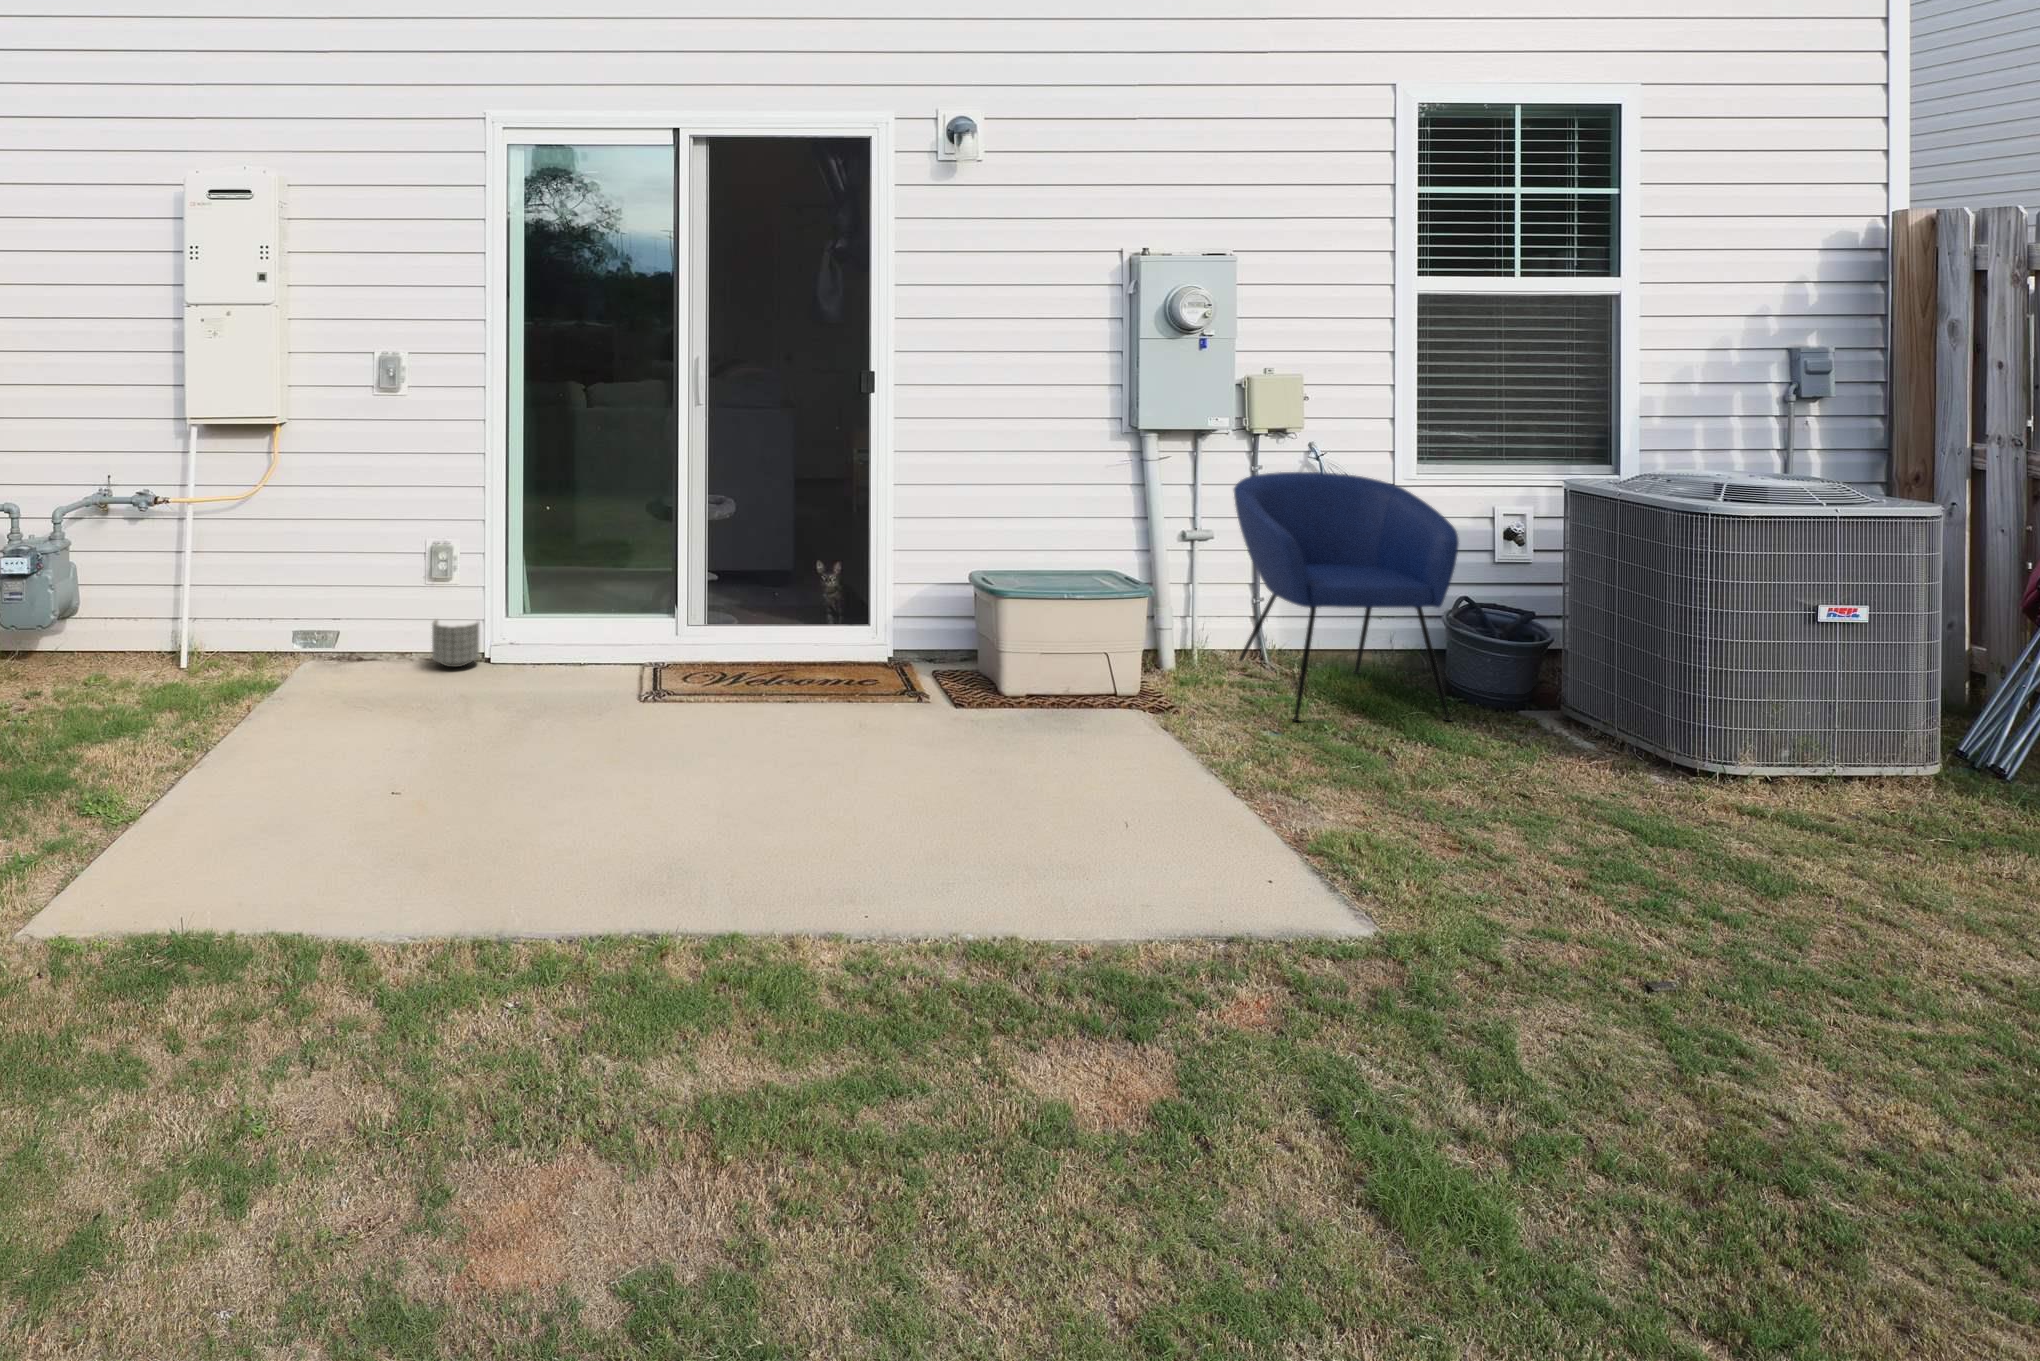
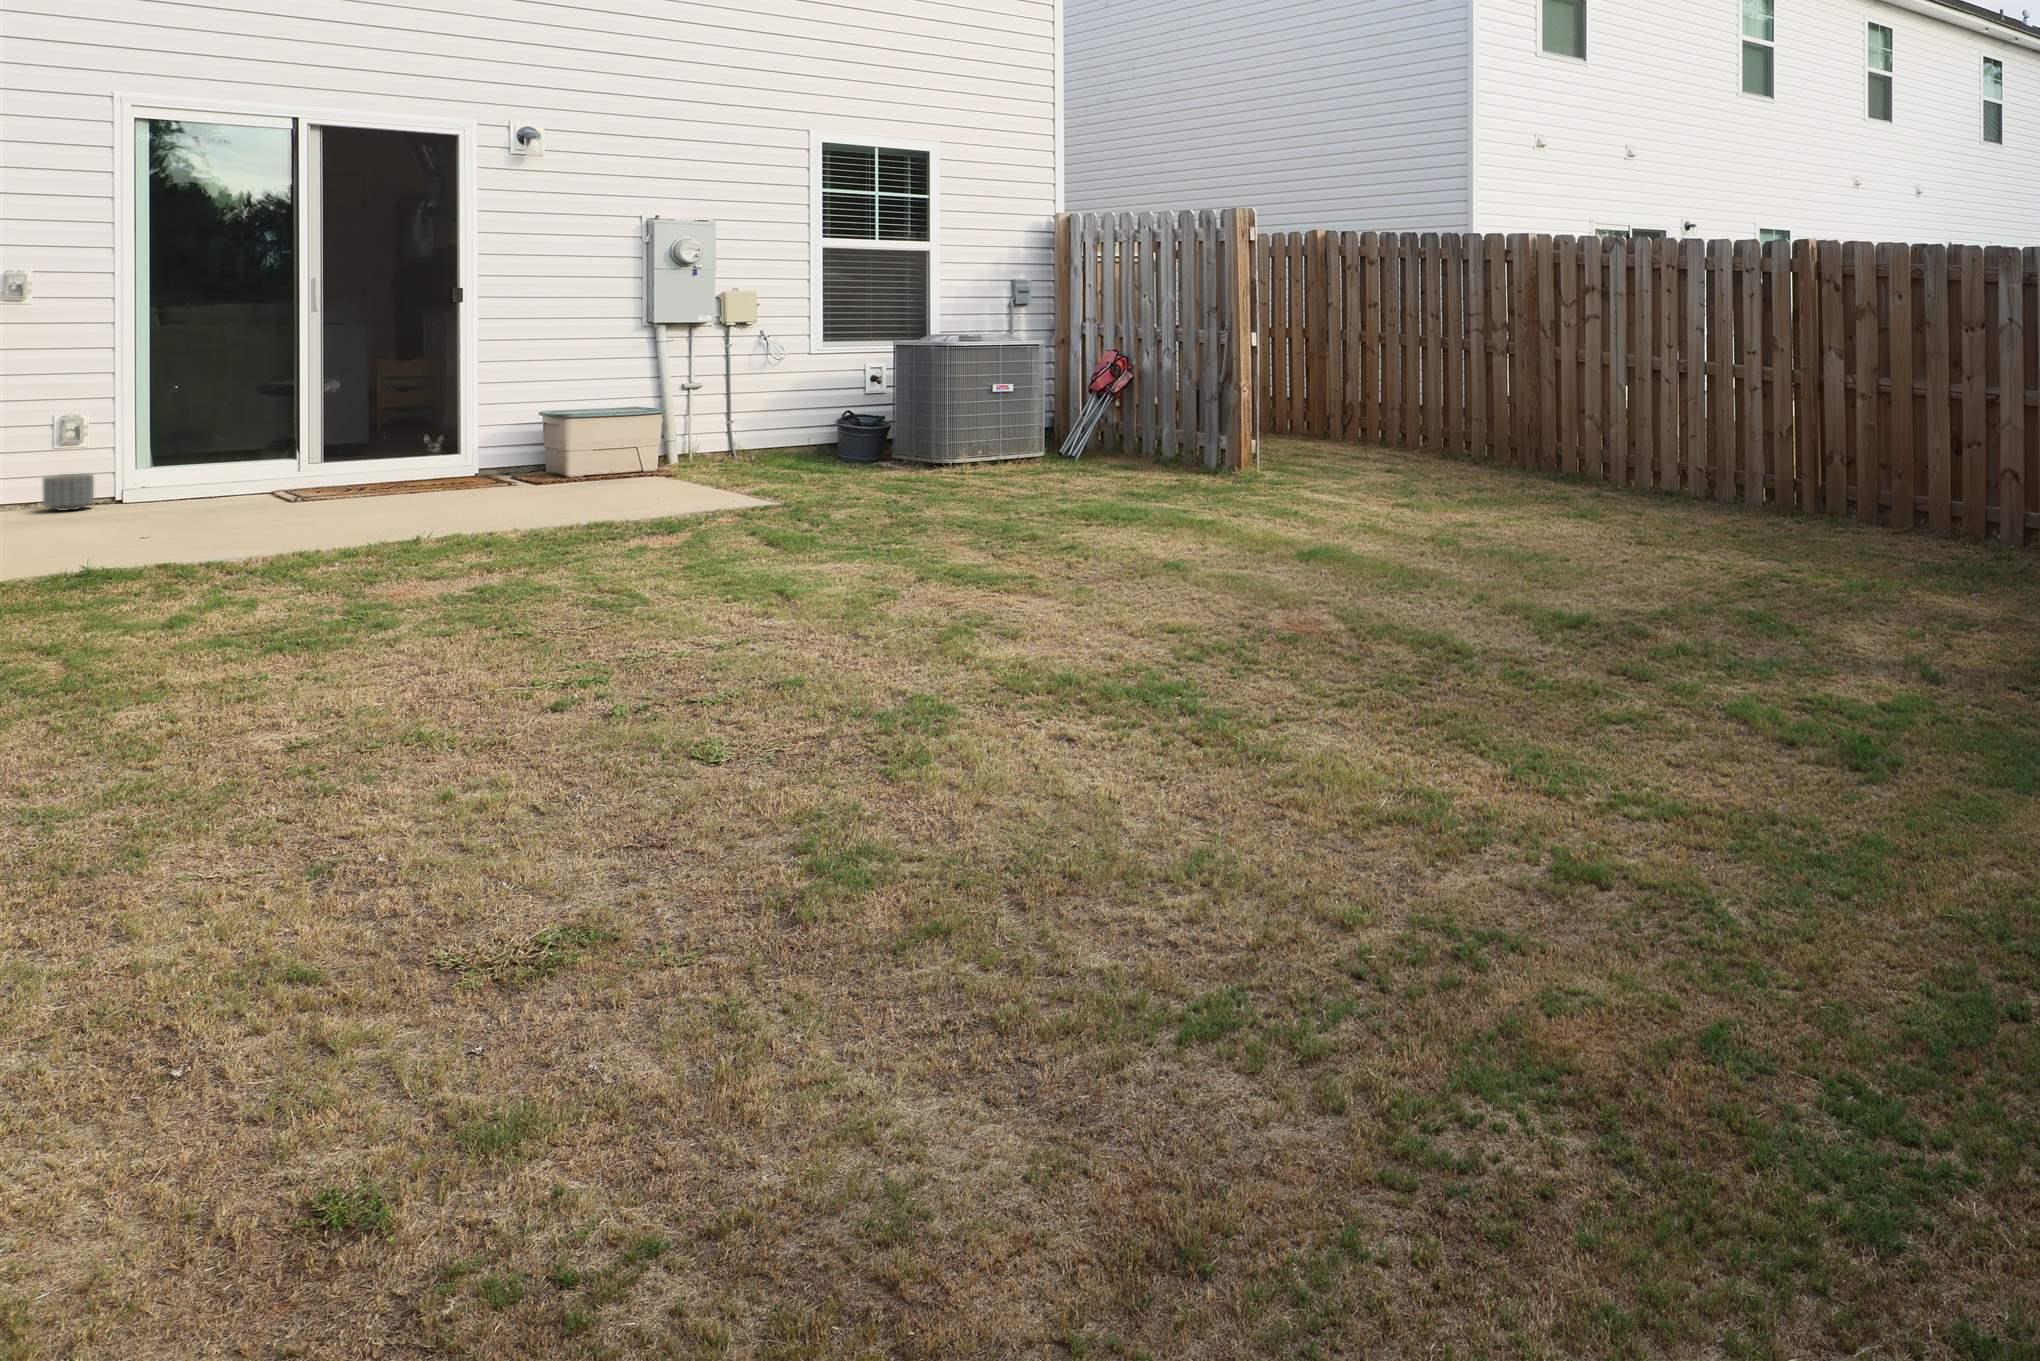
armchair: present [1234,472,1459,721] -> none [715,347,840,473]

